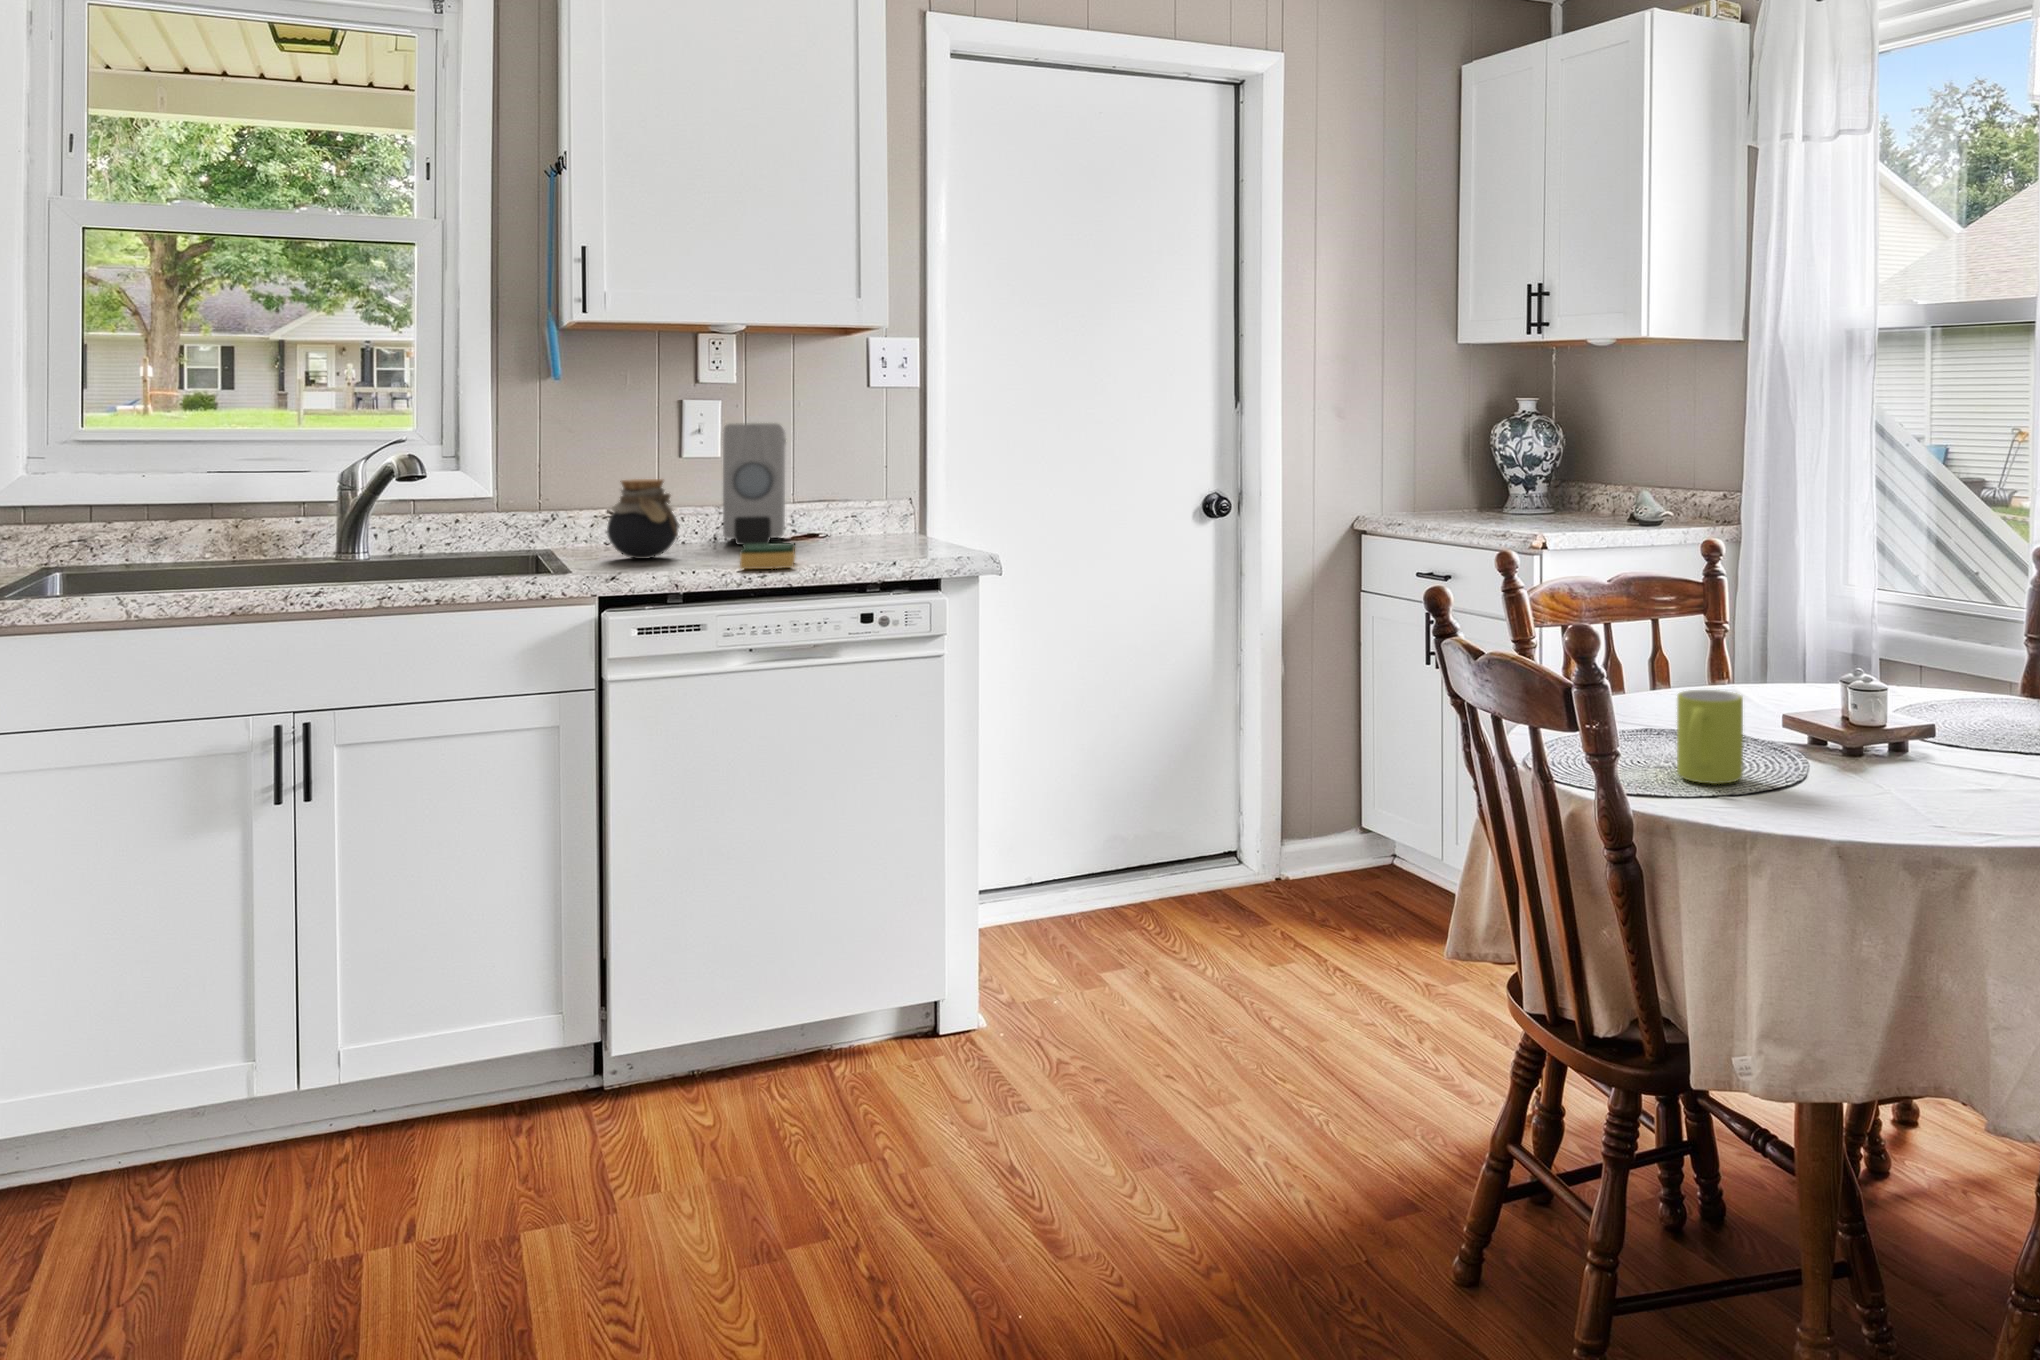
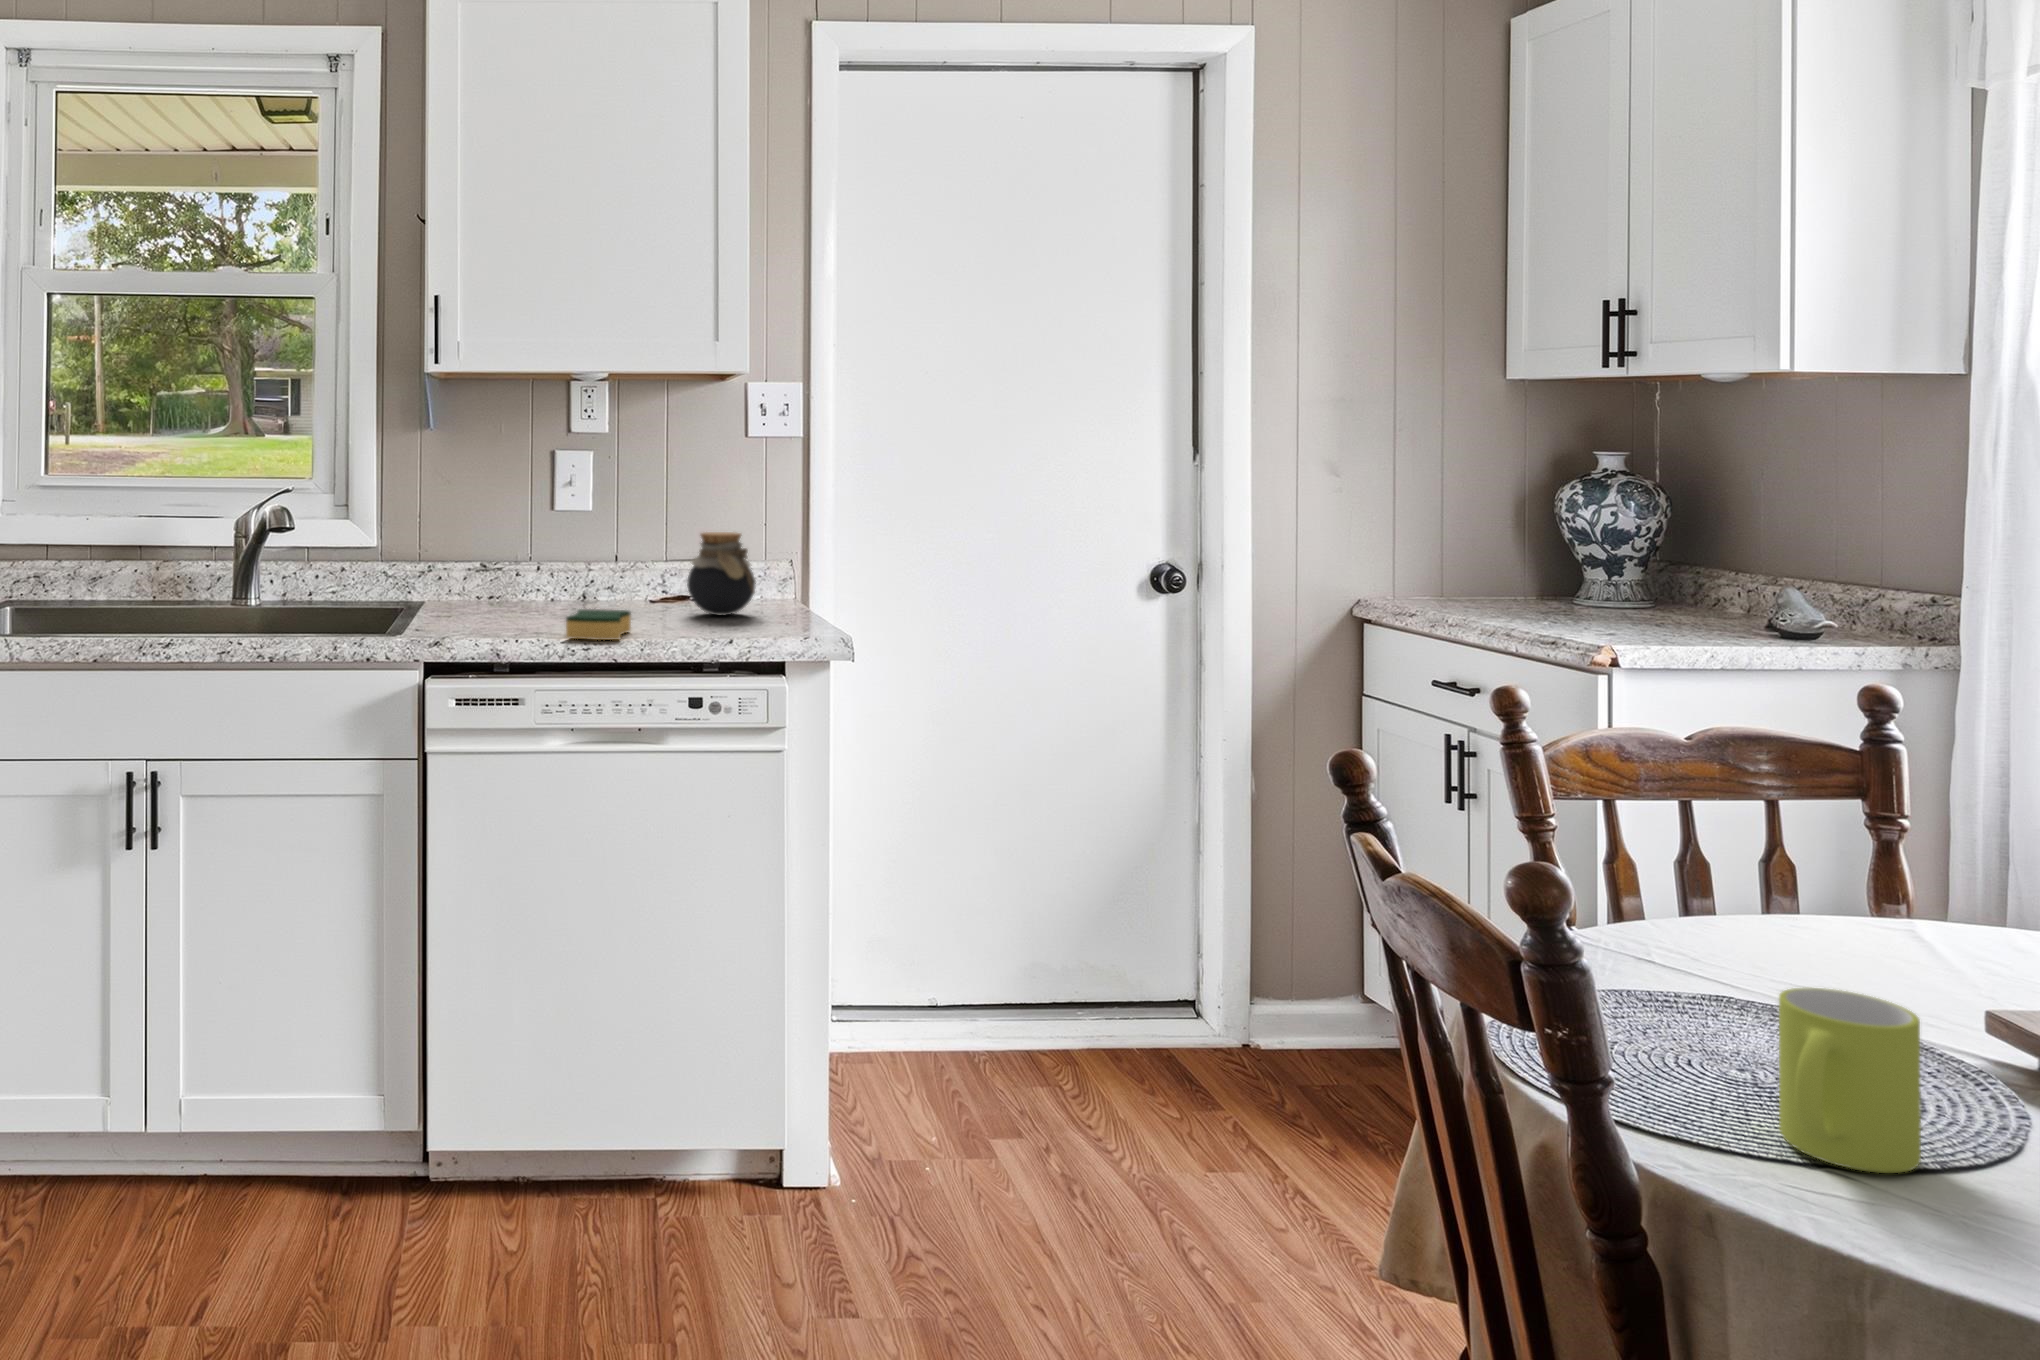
soap dispenser: present [723,423,786,545] -> none [581,476,654,606]
jar: present [607,479,679,559] -> present [687,532,756,615]

